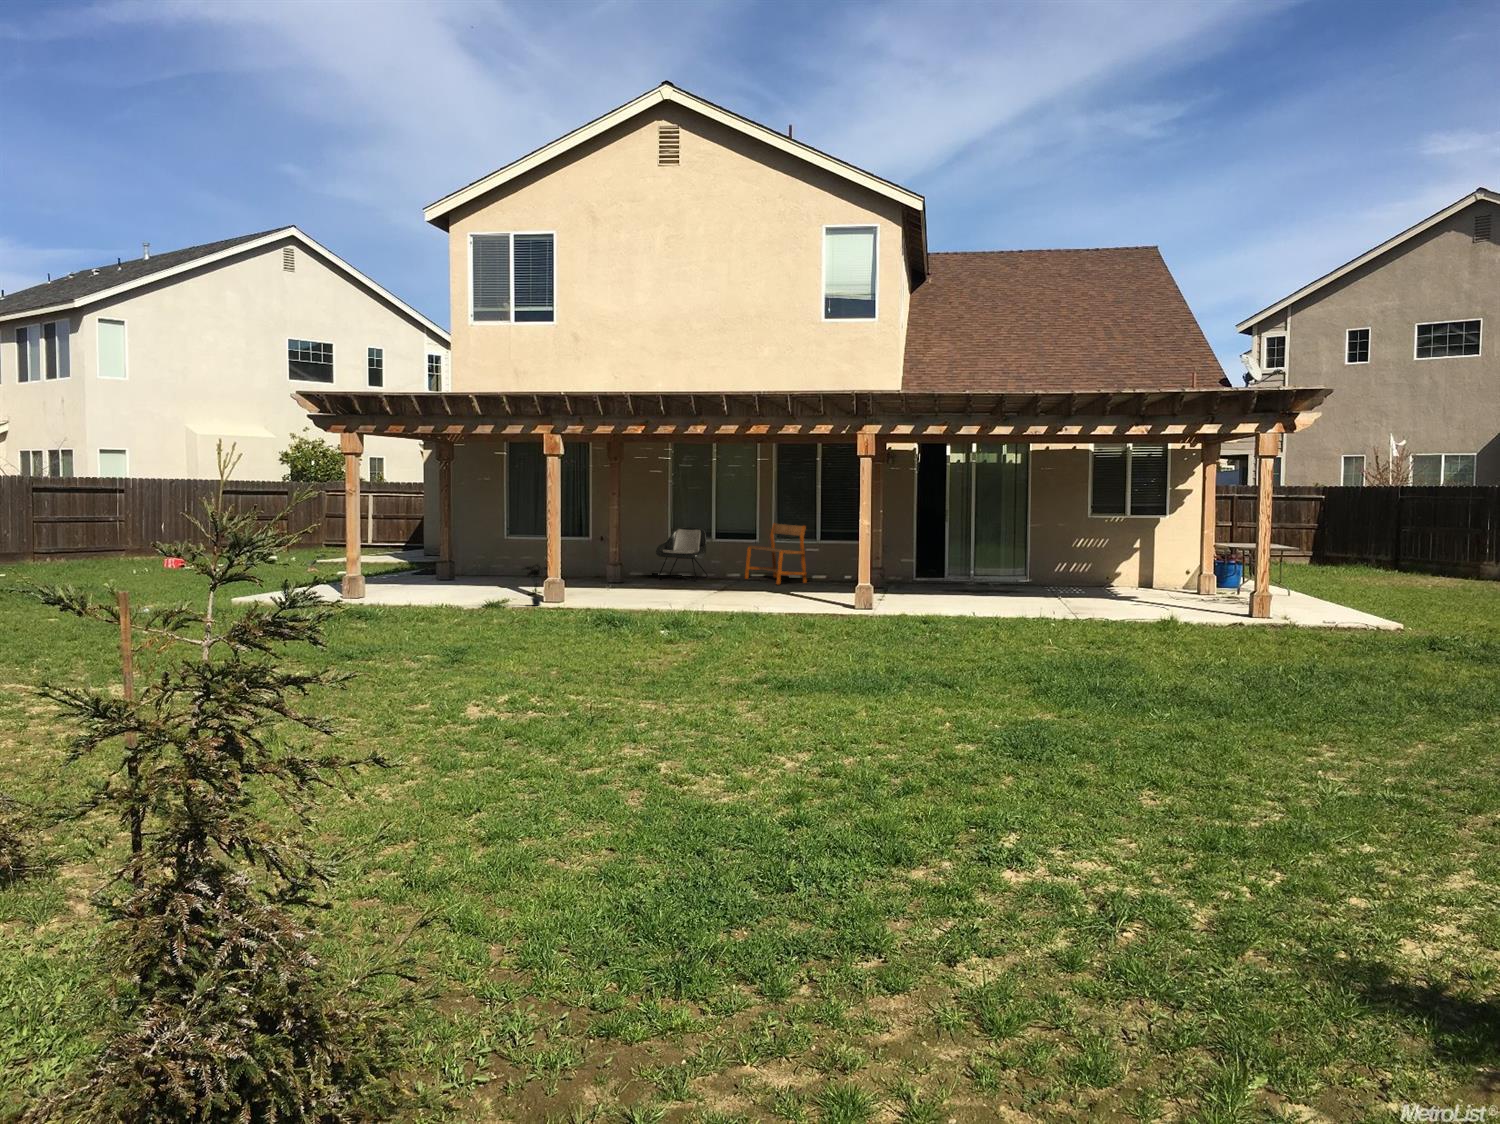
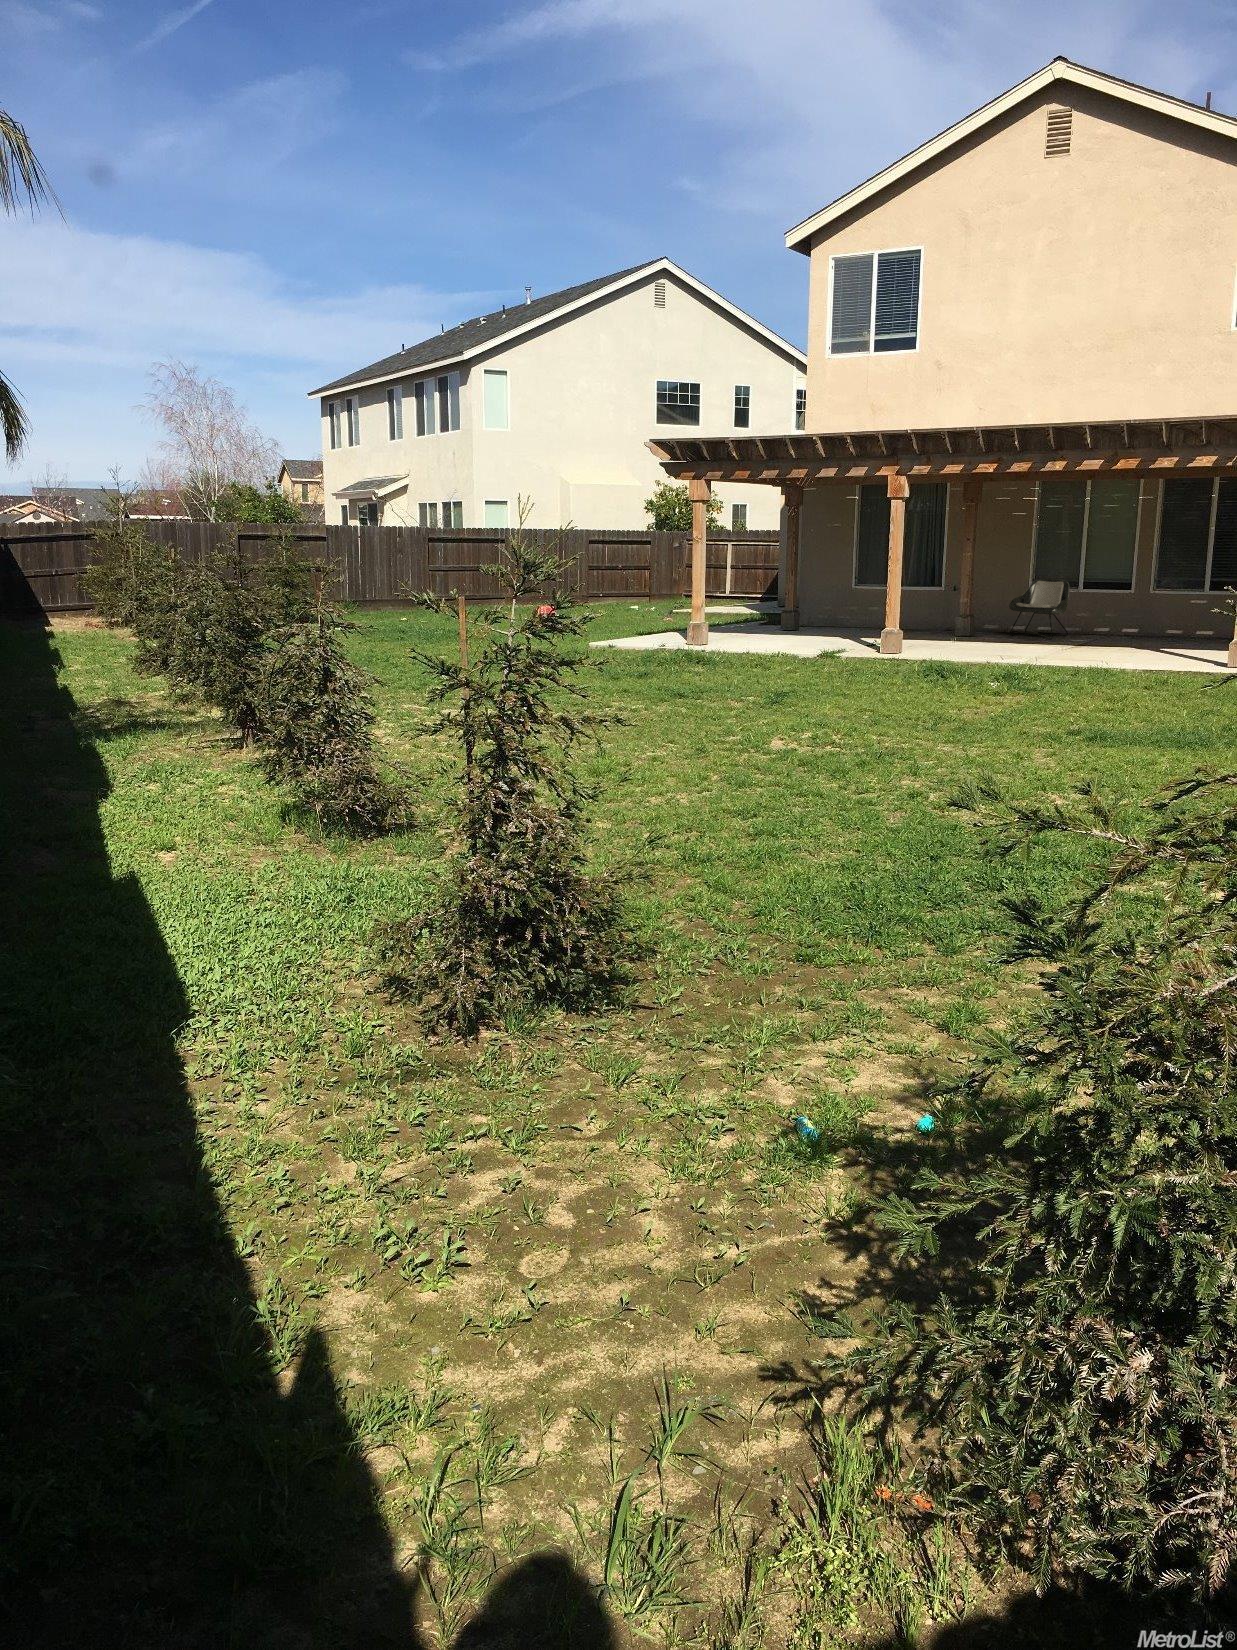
bench: present [745,523,807,584] -> none [1111,575,1190,645]
potted plant: present [525,564,548,606] -> none [855,610,885,655]

